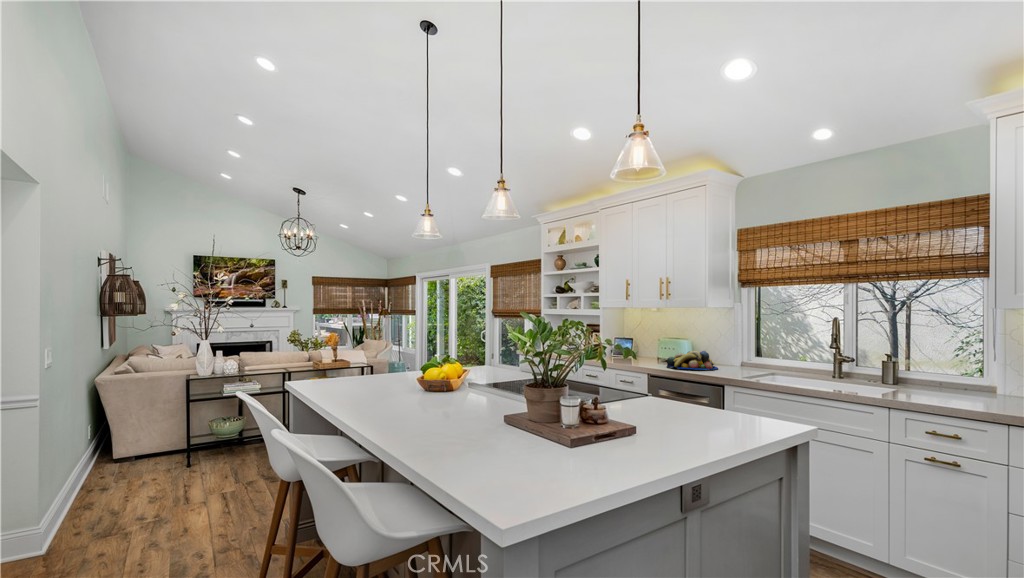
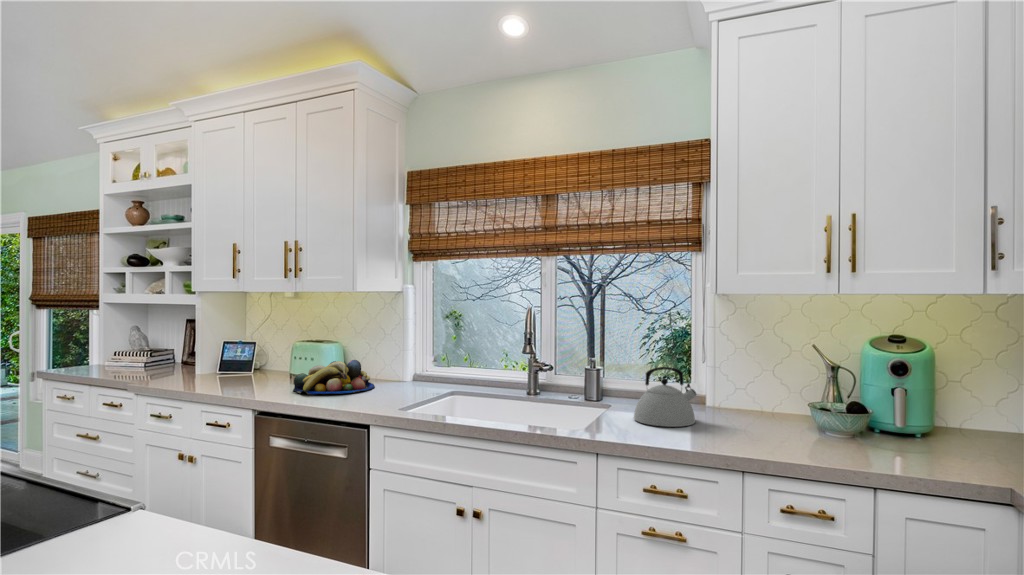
kettle: none [926,360,983,401] -> present [634,367,696,427]

